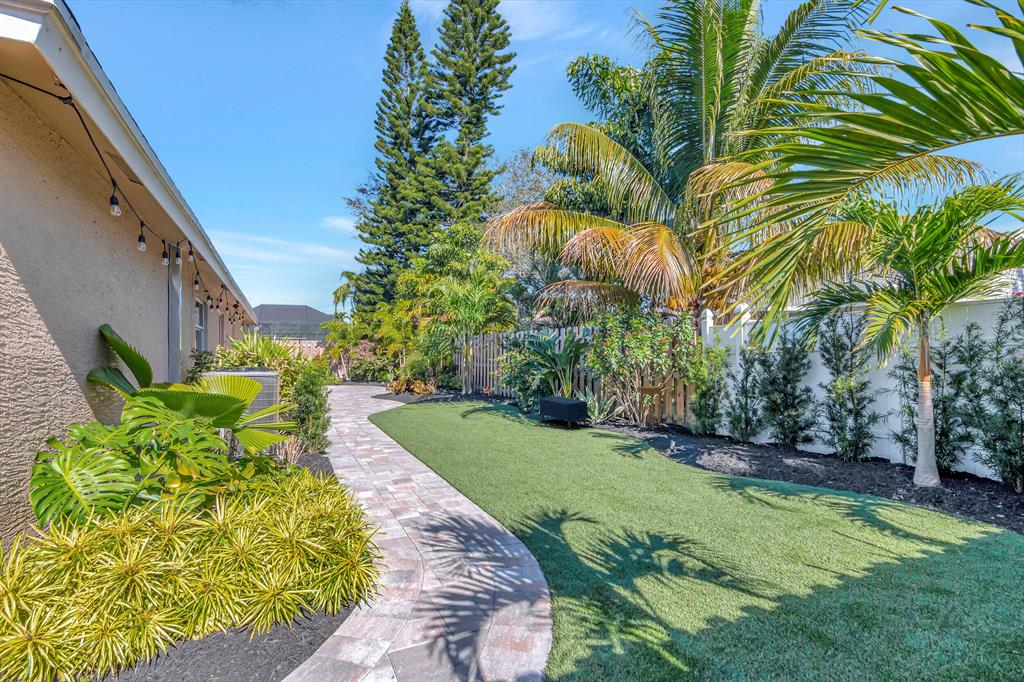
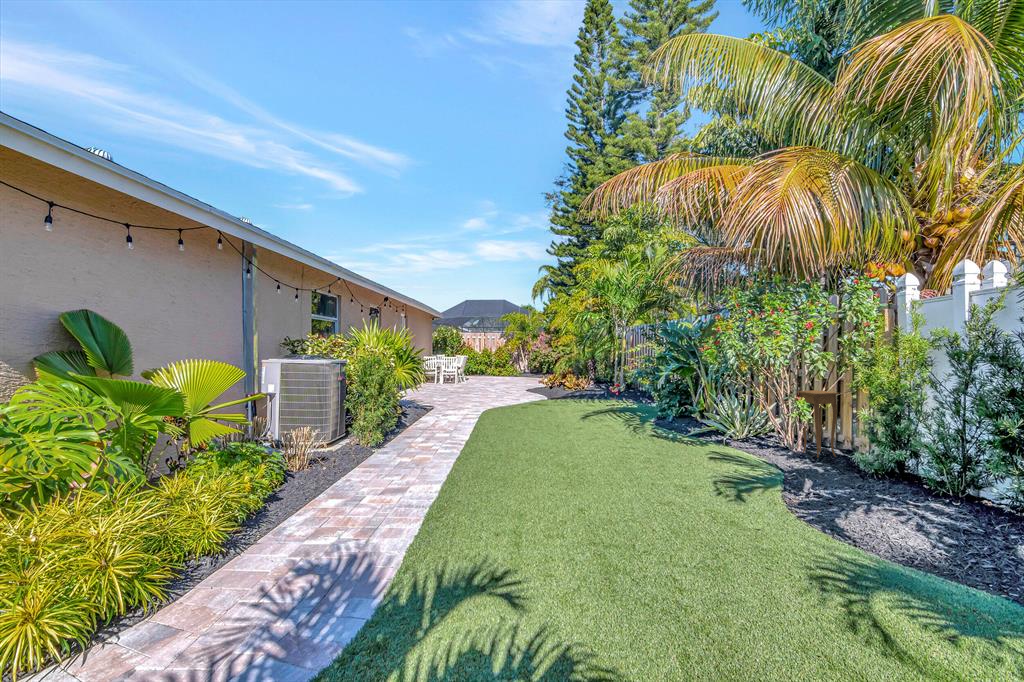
bench: present [539,397,588,428] -> none [664,397,721,439]

